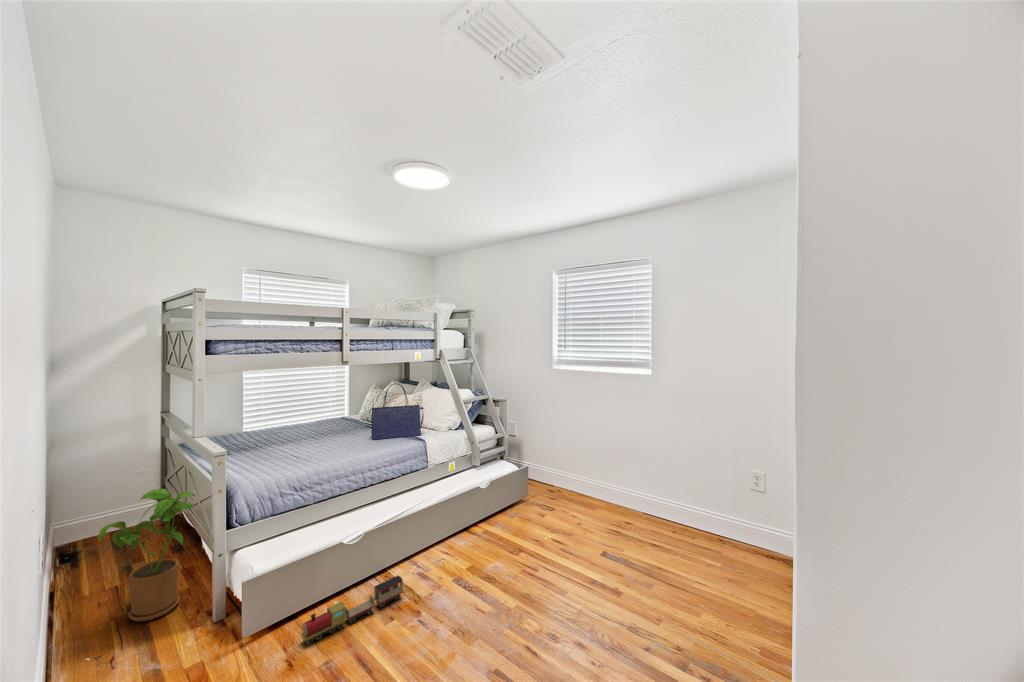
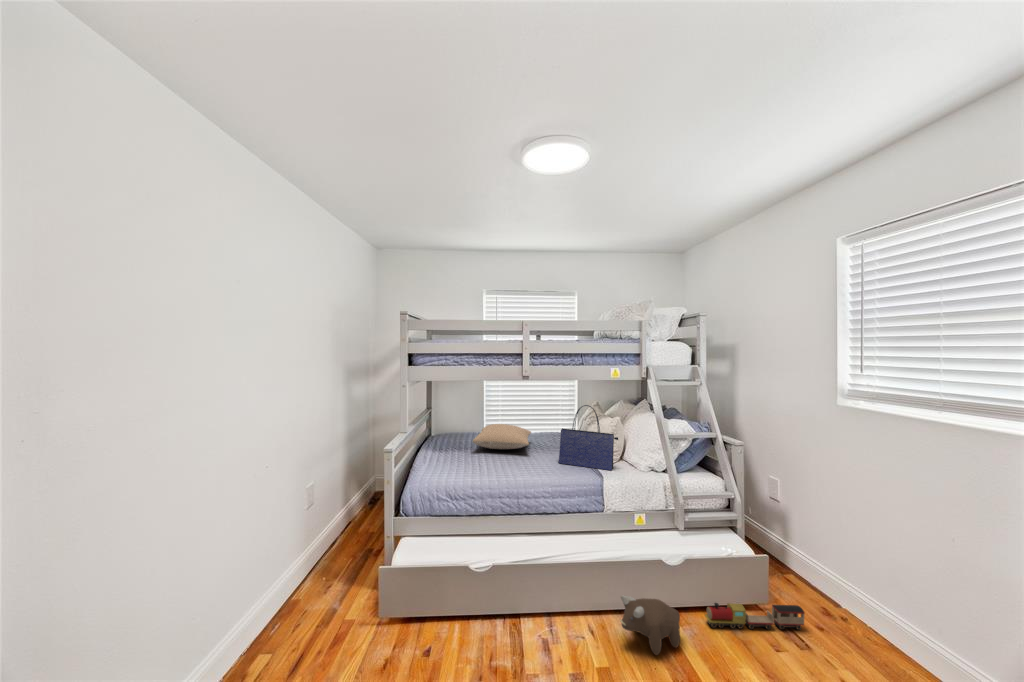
pillow: none [264,416,339,443] -> present [473,424,531,449]
house plant: present [98,489,194,621] -> none [326,466,393,567]
plush toy: none [466,510,503,546] -> present [620,595,680,655]
toy train: present [300,576,403,645] -> present [705,603,804,630]

